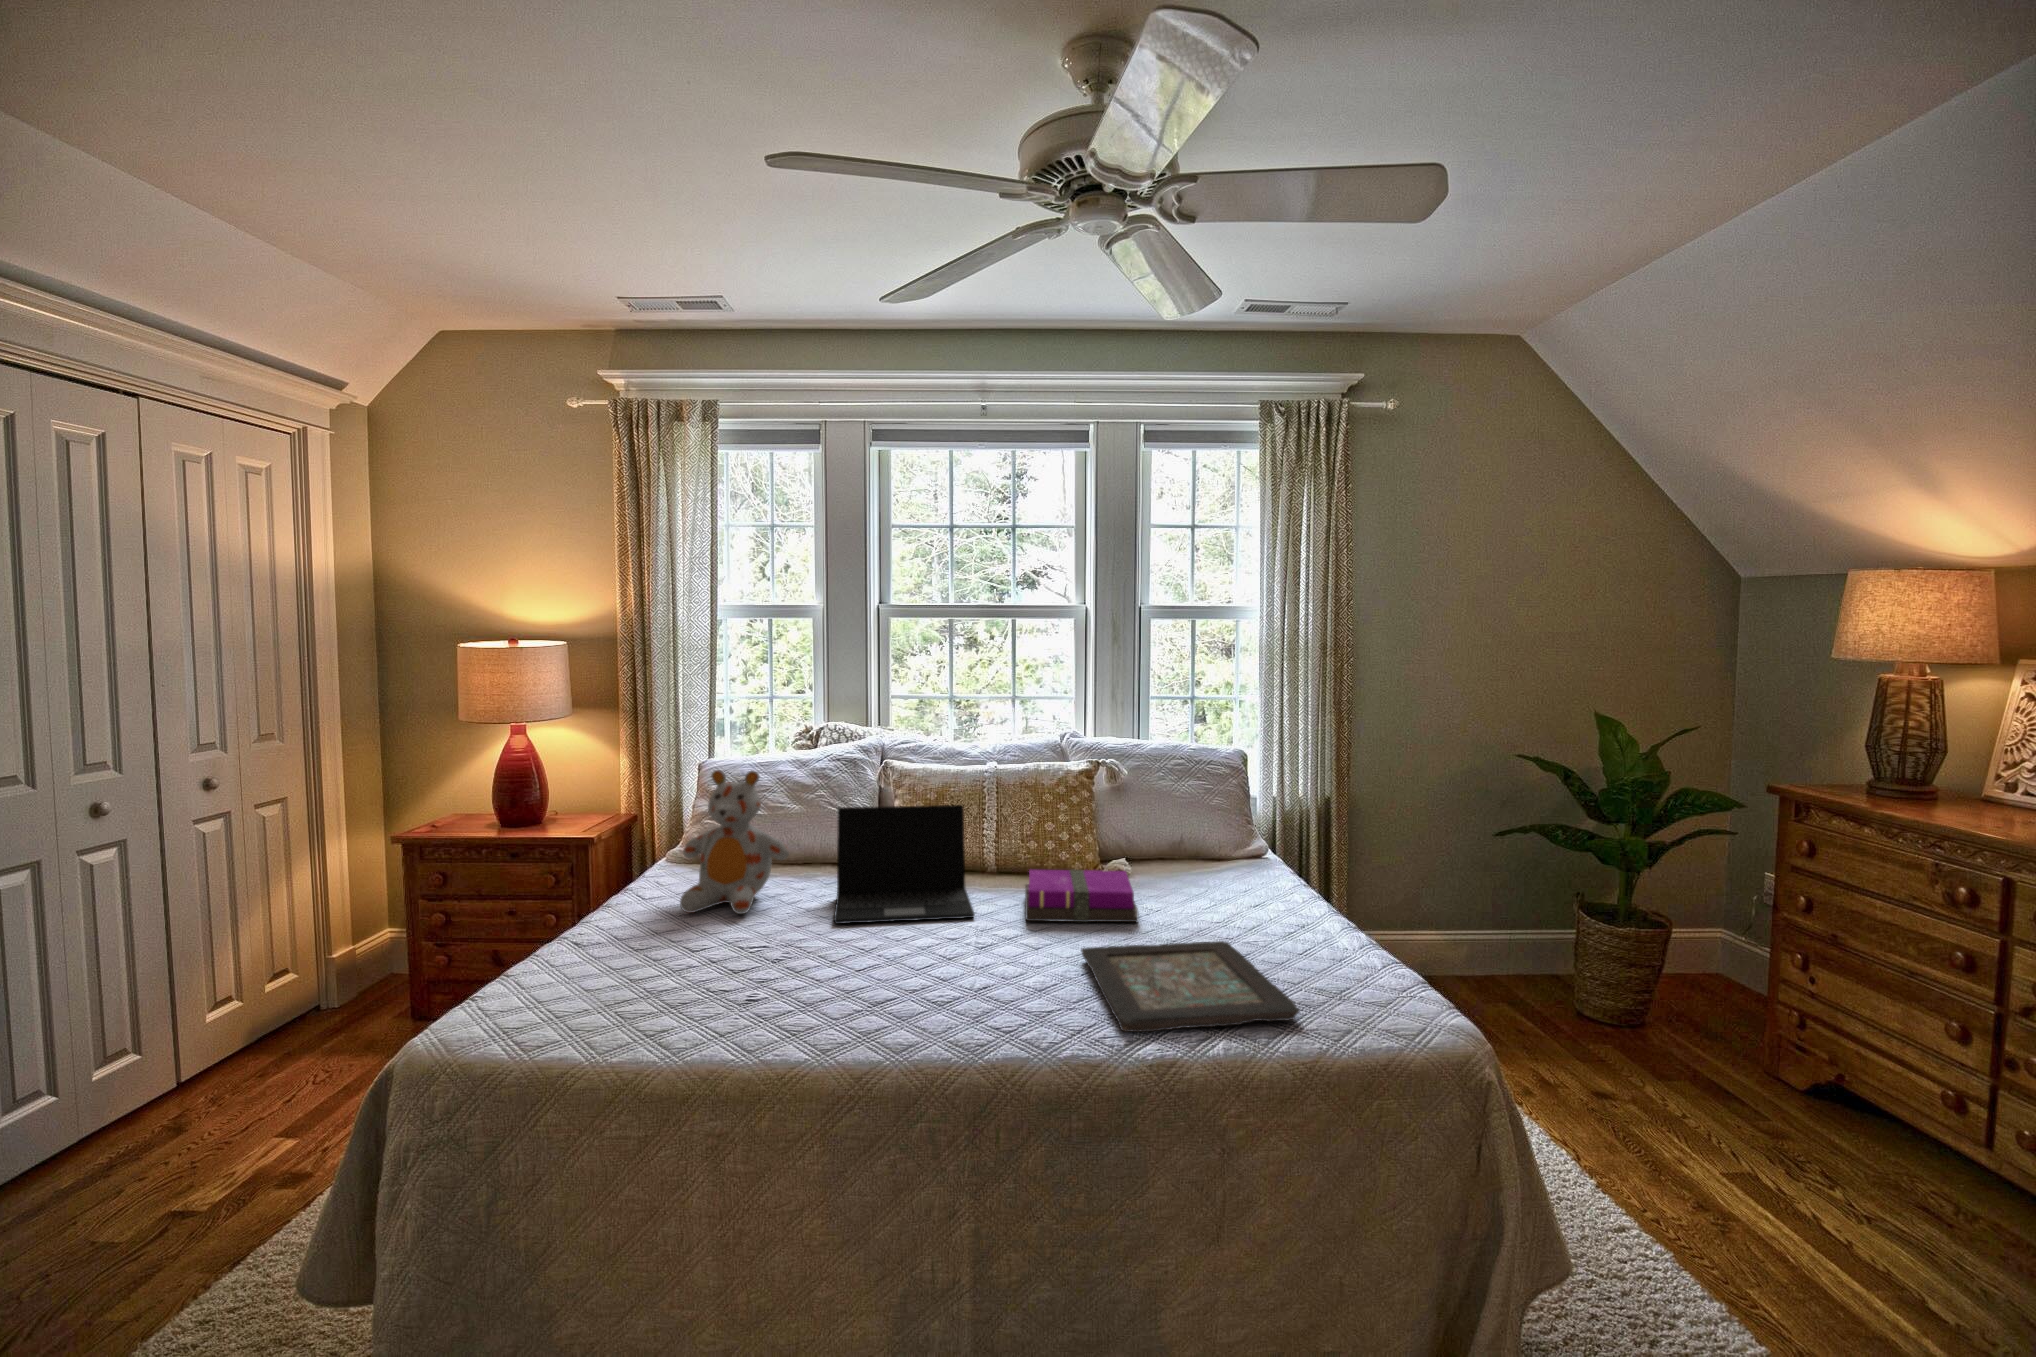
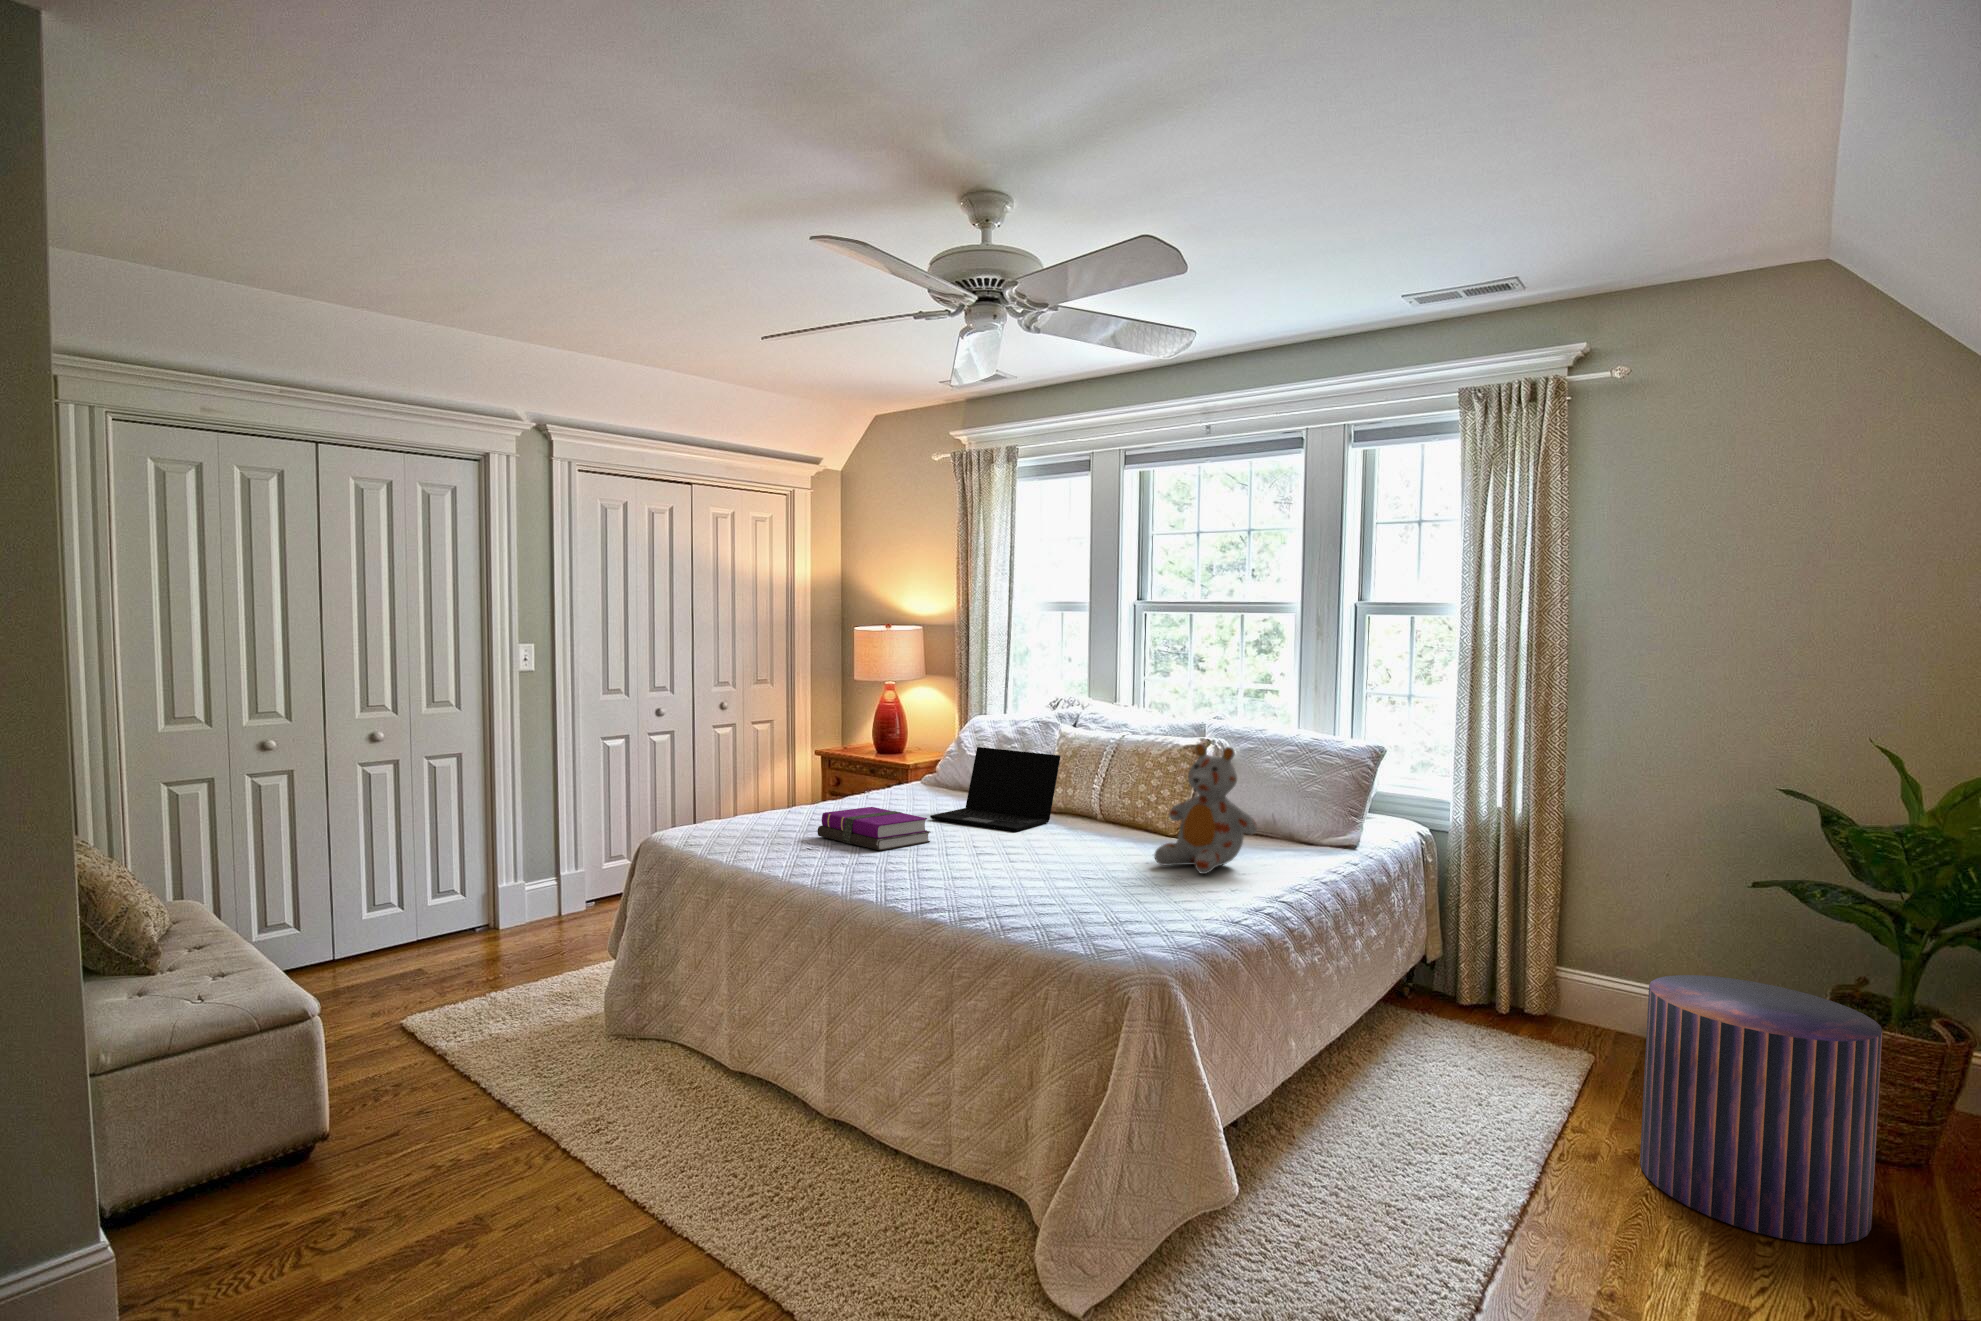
stuffed bear: present [680,770,789,914] -> present [1154,744,1257,874]
notebook: present [1025,869,1138,922] -> present [818,807,930,850]
pouf: none [1545,911,1733,1121] -> present [1640,975,1882,1244]
decorative tray: present [1081,941,1300,1032] -> none [950,847,1128,894]

